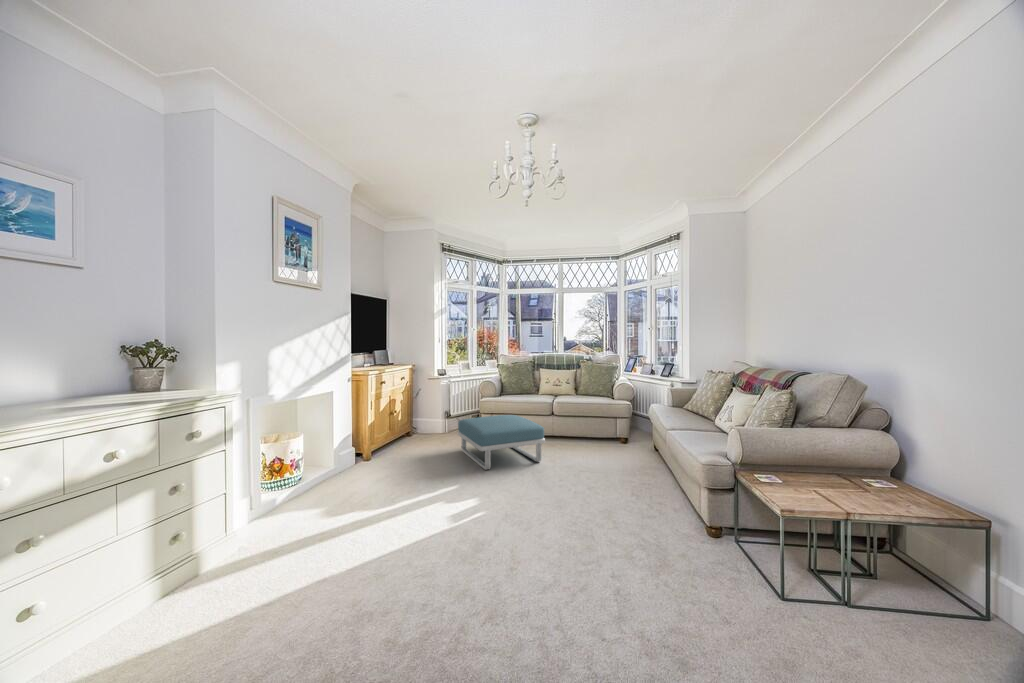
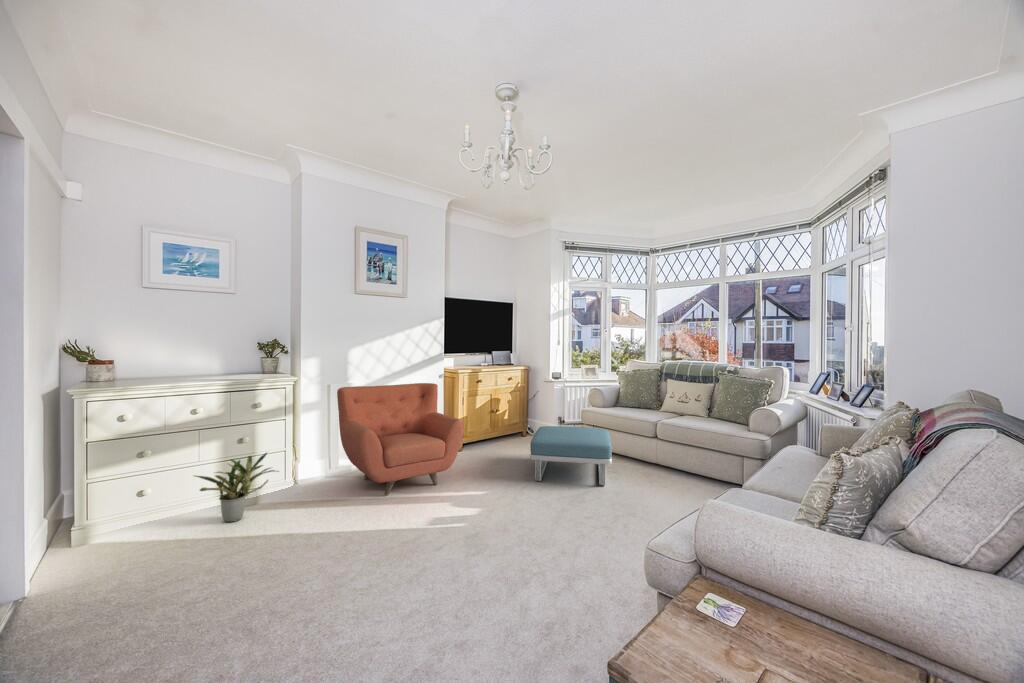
armchair: none [267,388,423,521] -> present [337,383,464,495]
potted plant: none [104,504,240,625] -> present [196,453,274,522]

